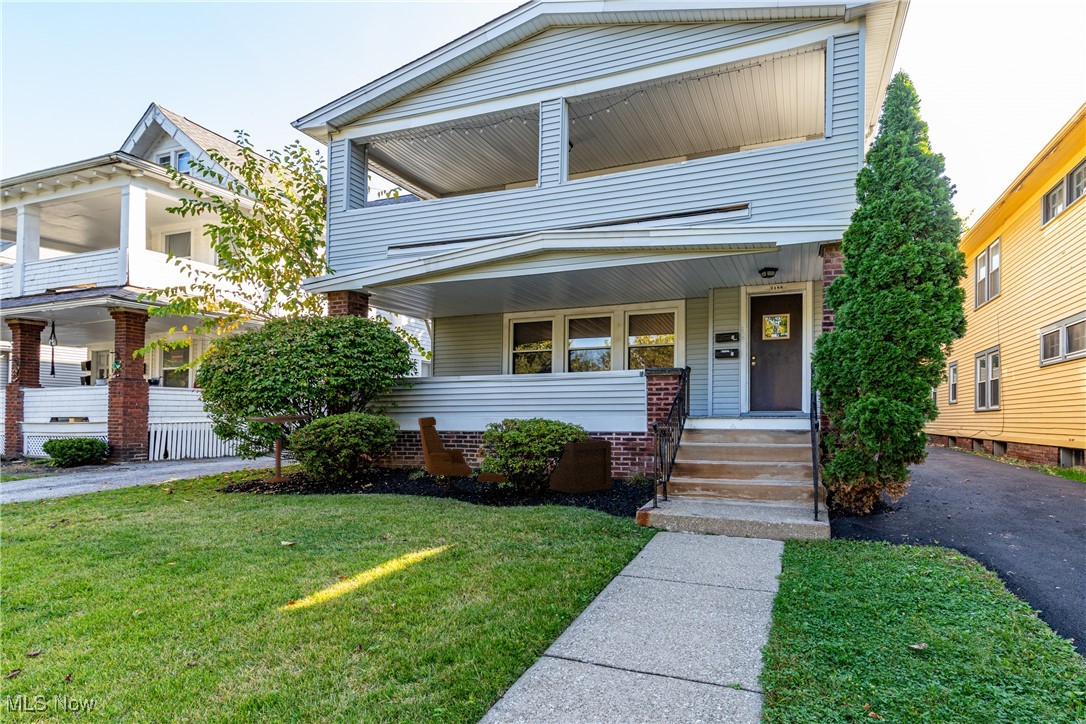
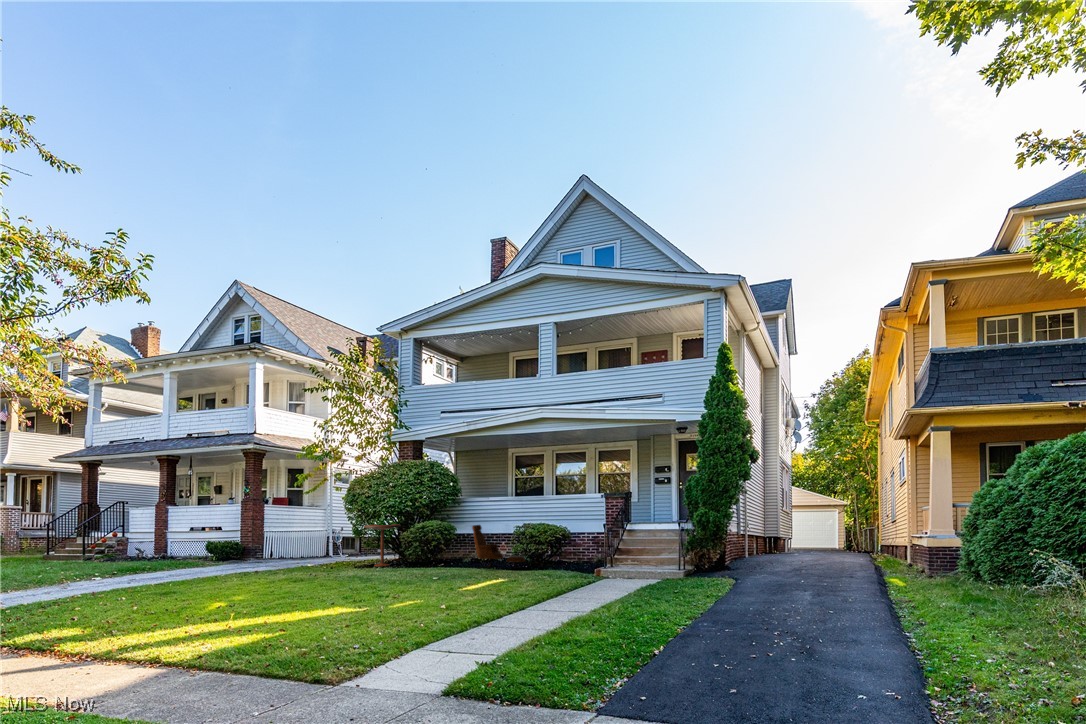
wooden crate: present [547,439,612,494] -> none [544,536,584,569]

